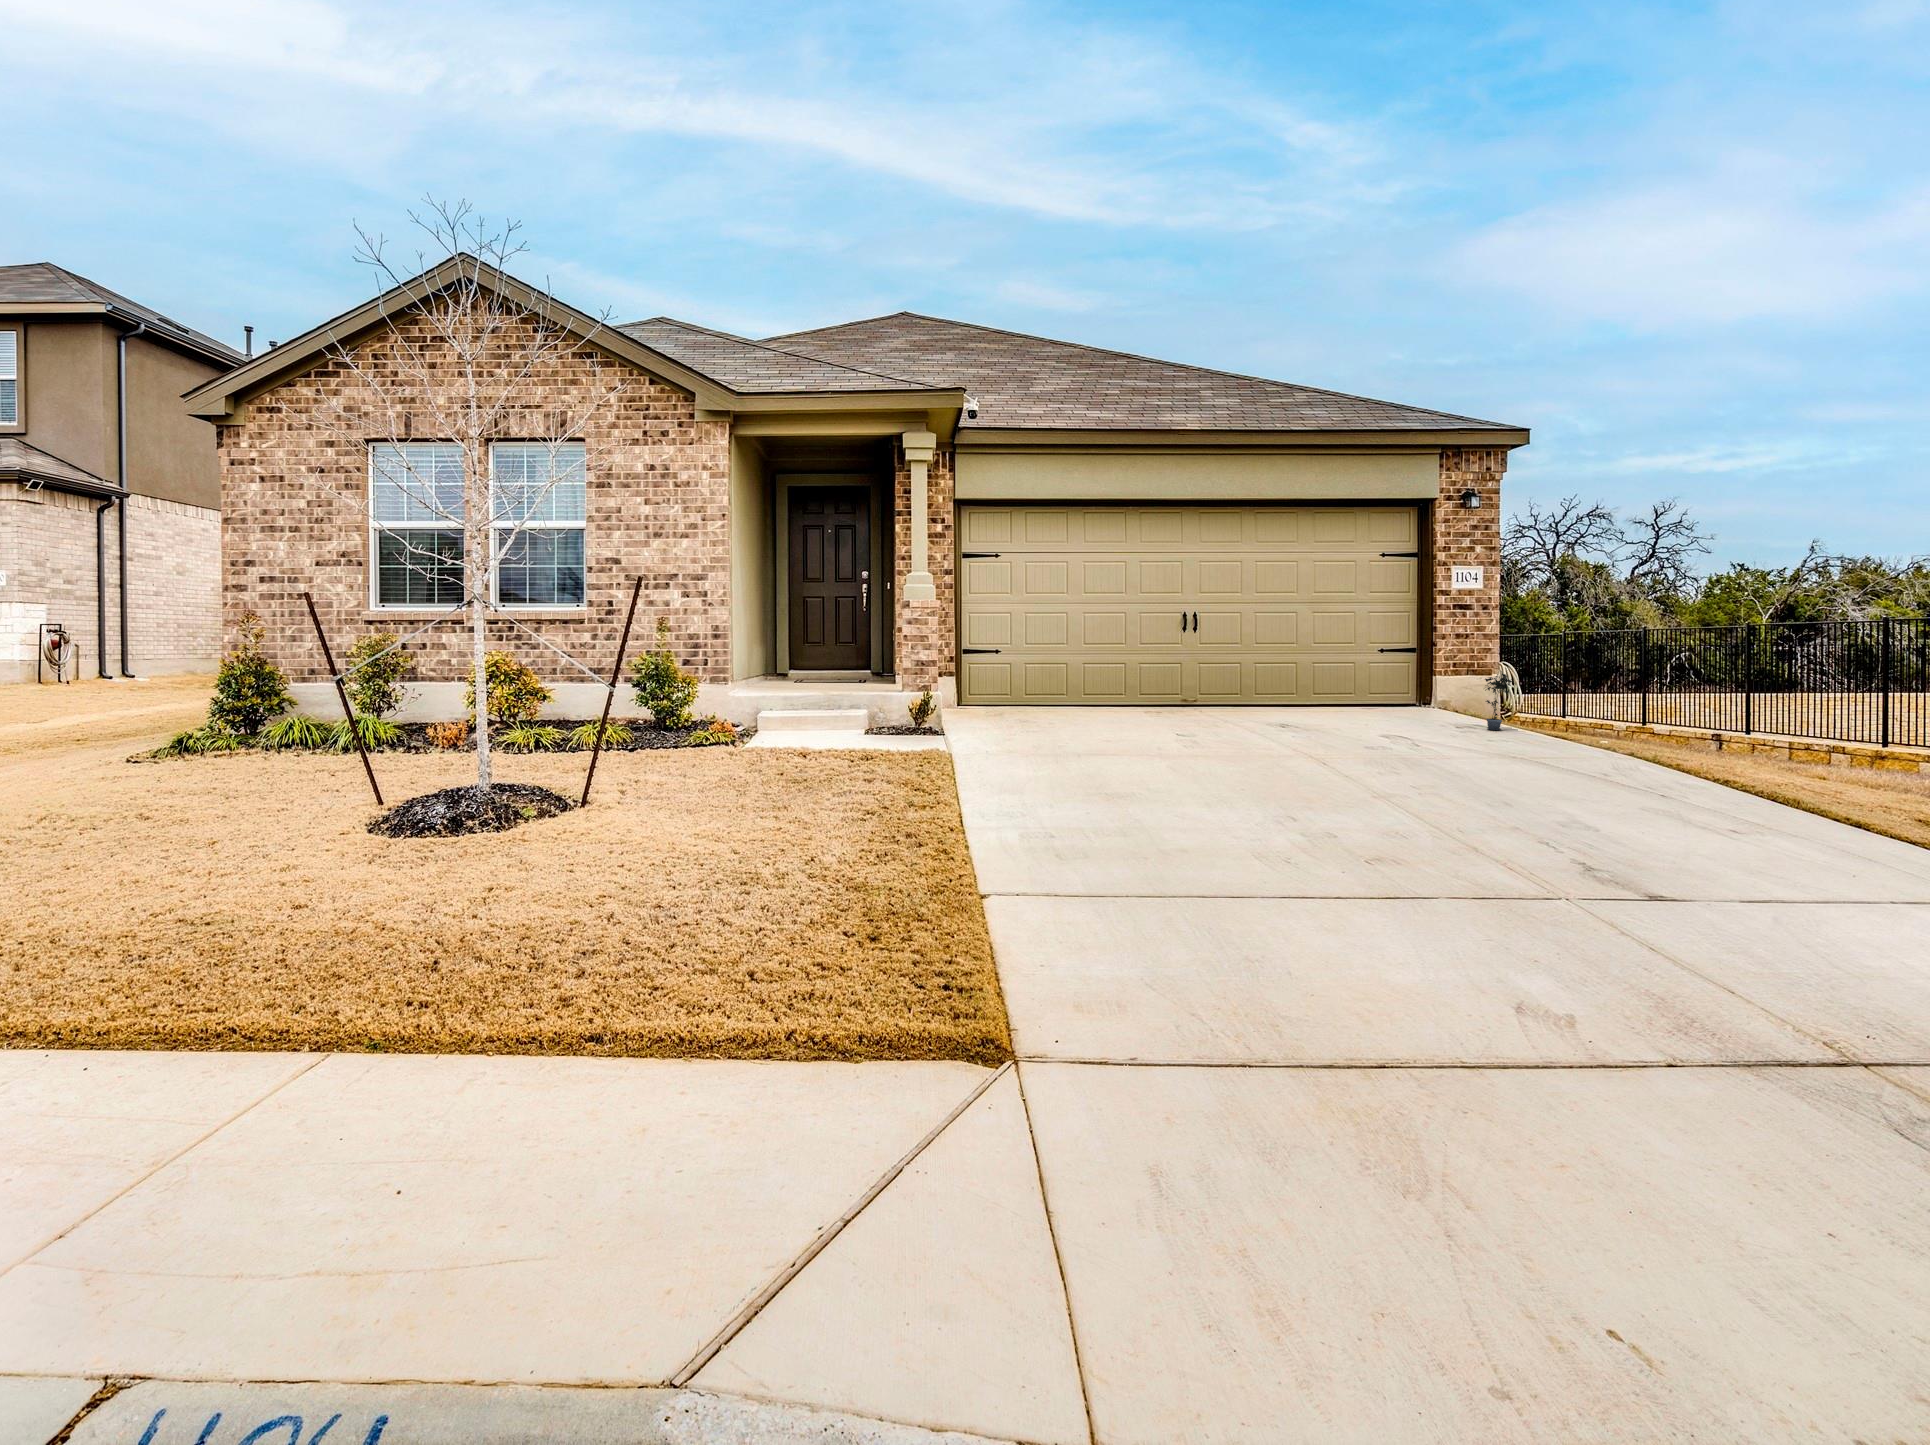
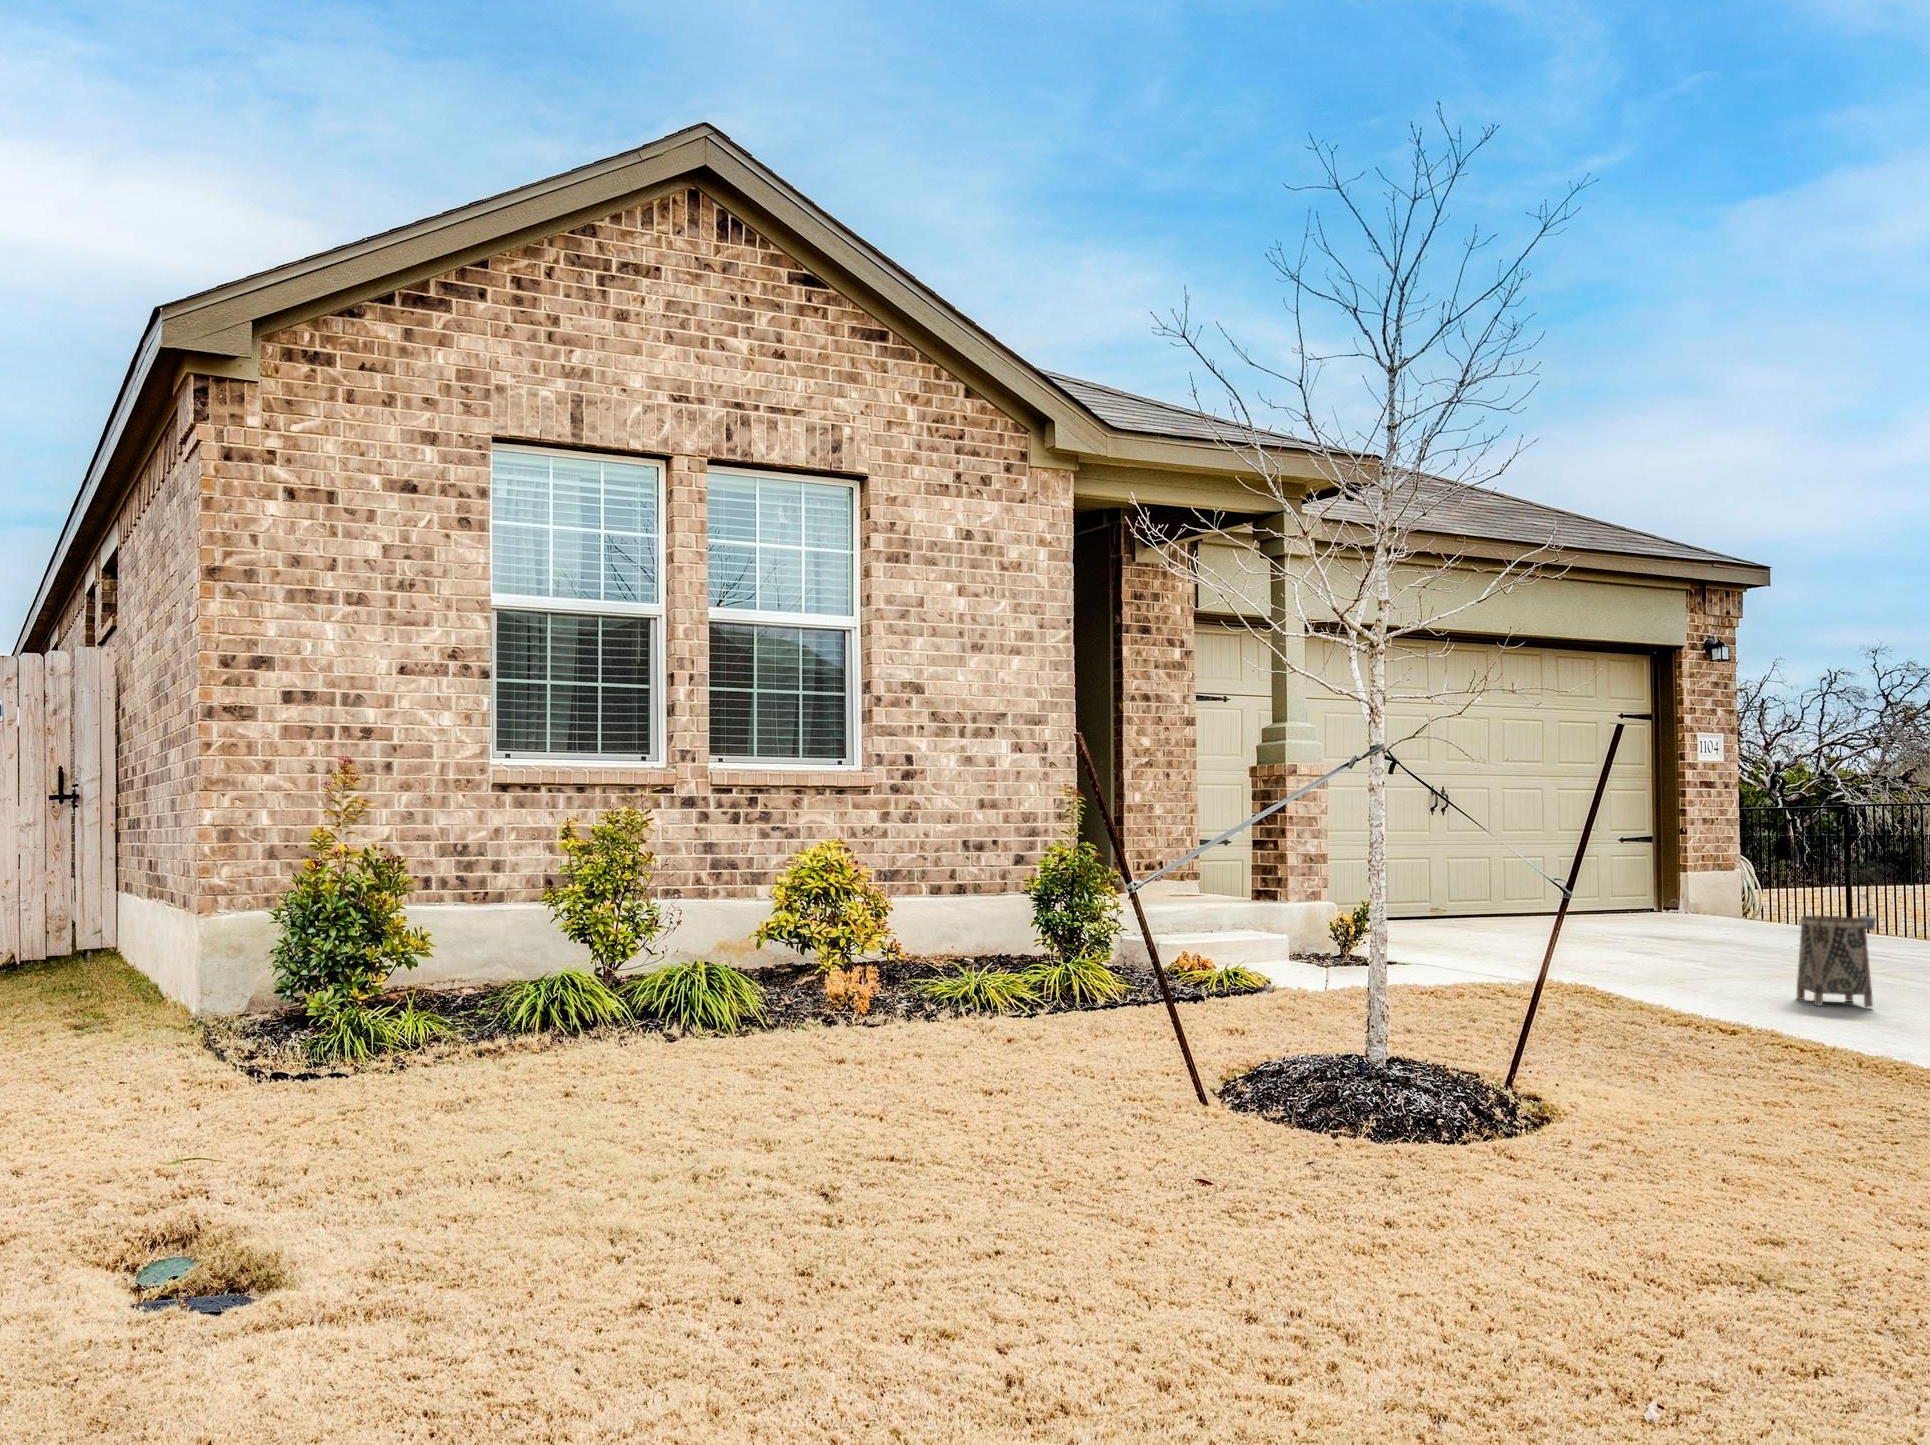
basket: none [1064,715,1118,786] -> present [1797,916,1873,1007]

